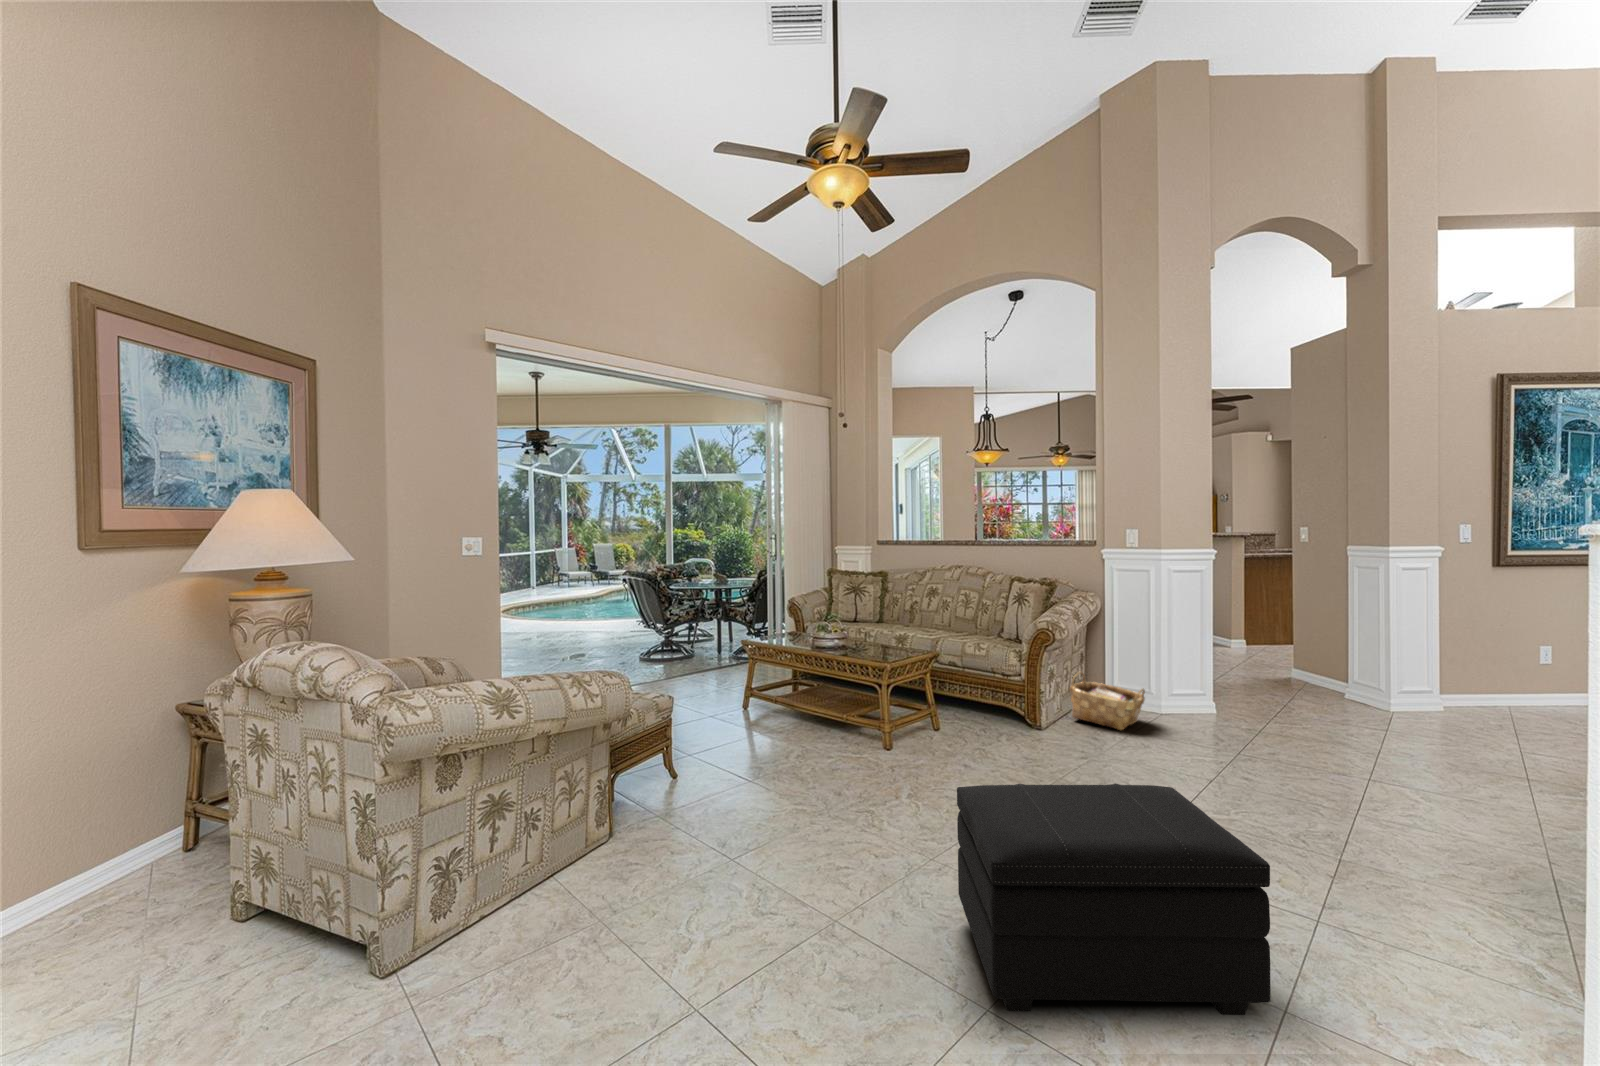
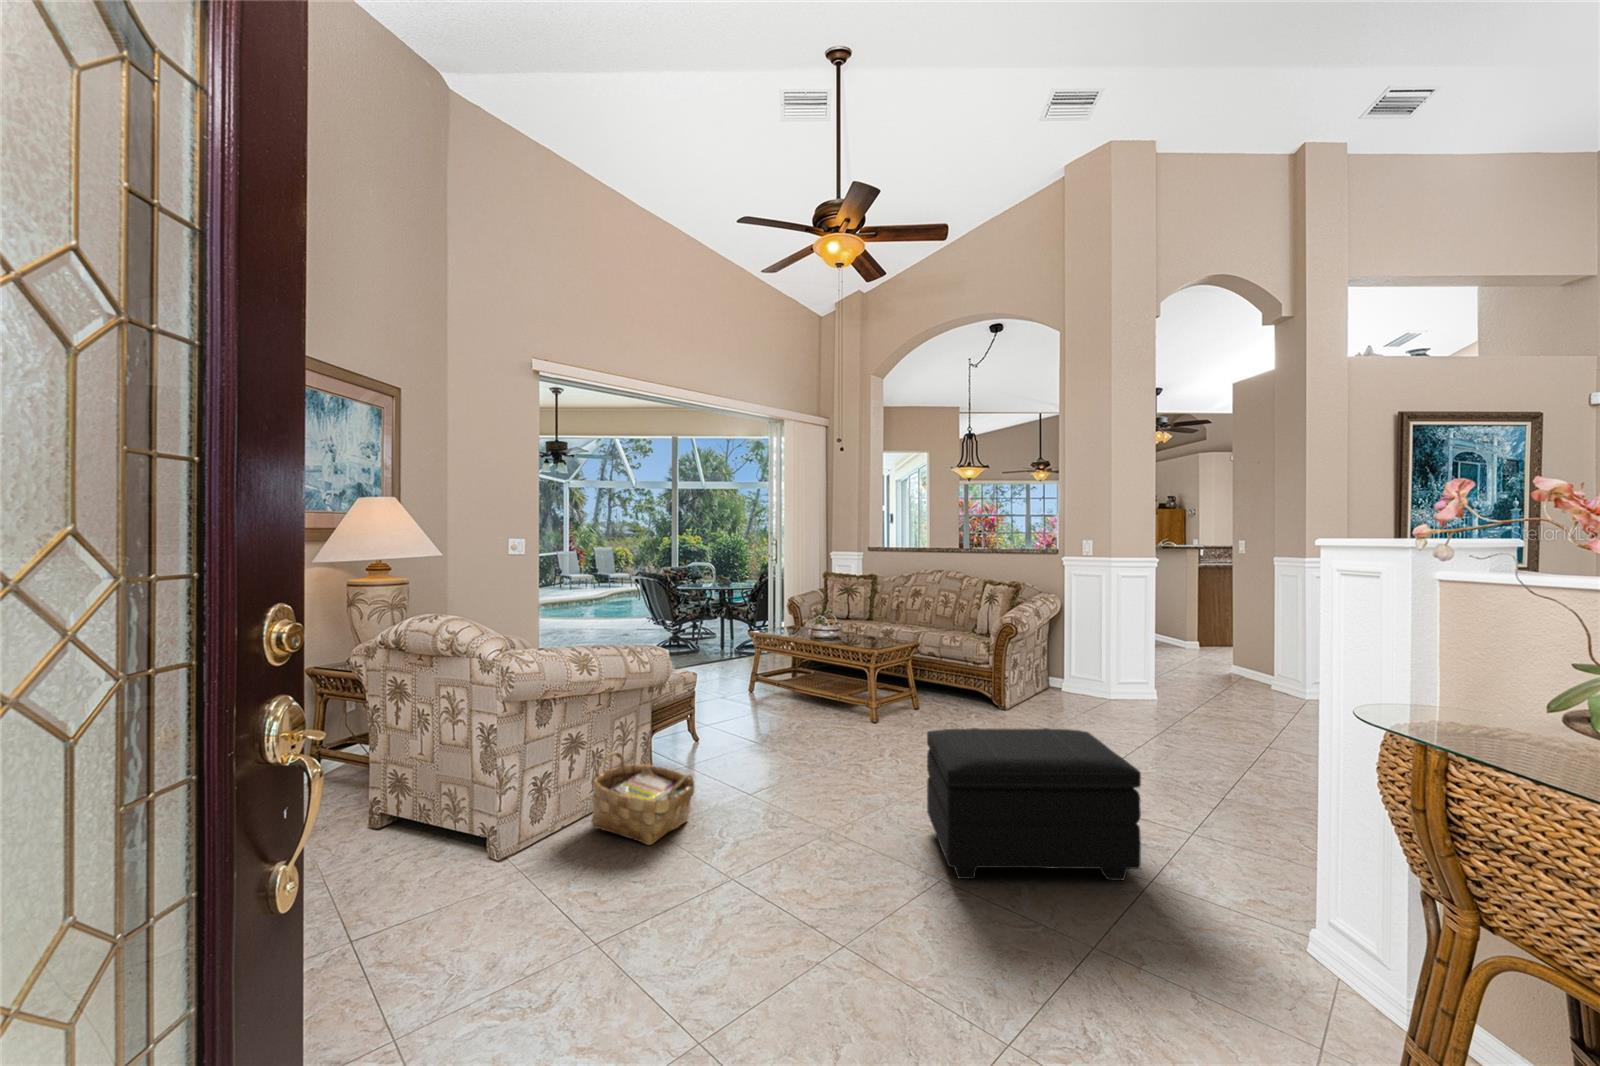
woven basket: present [1070,672,1145,730] -> present [591,752,694,845]

